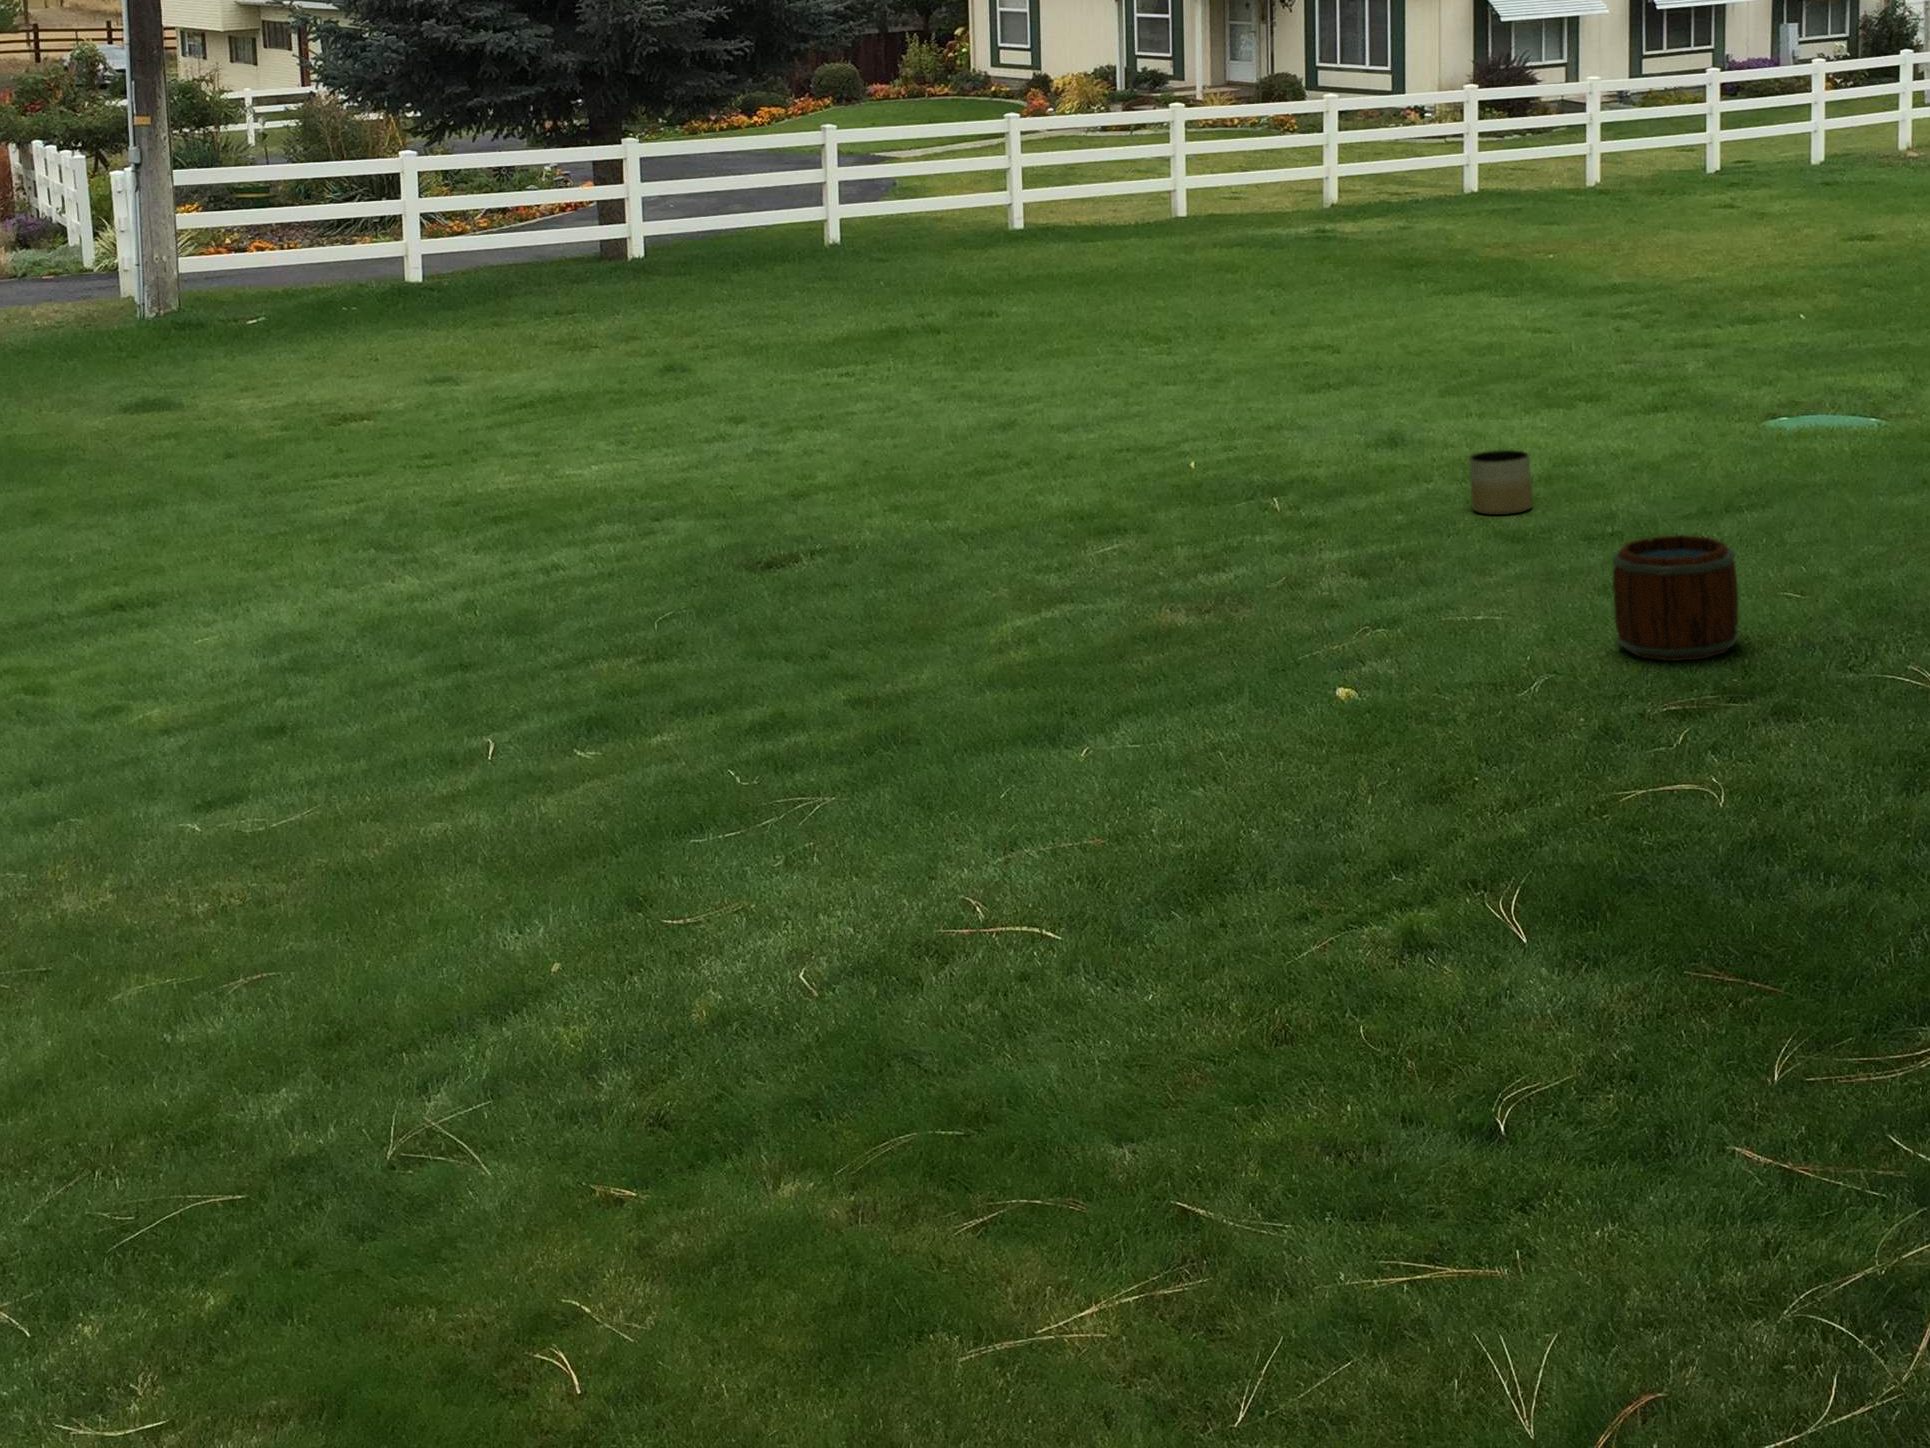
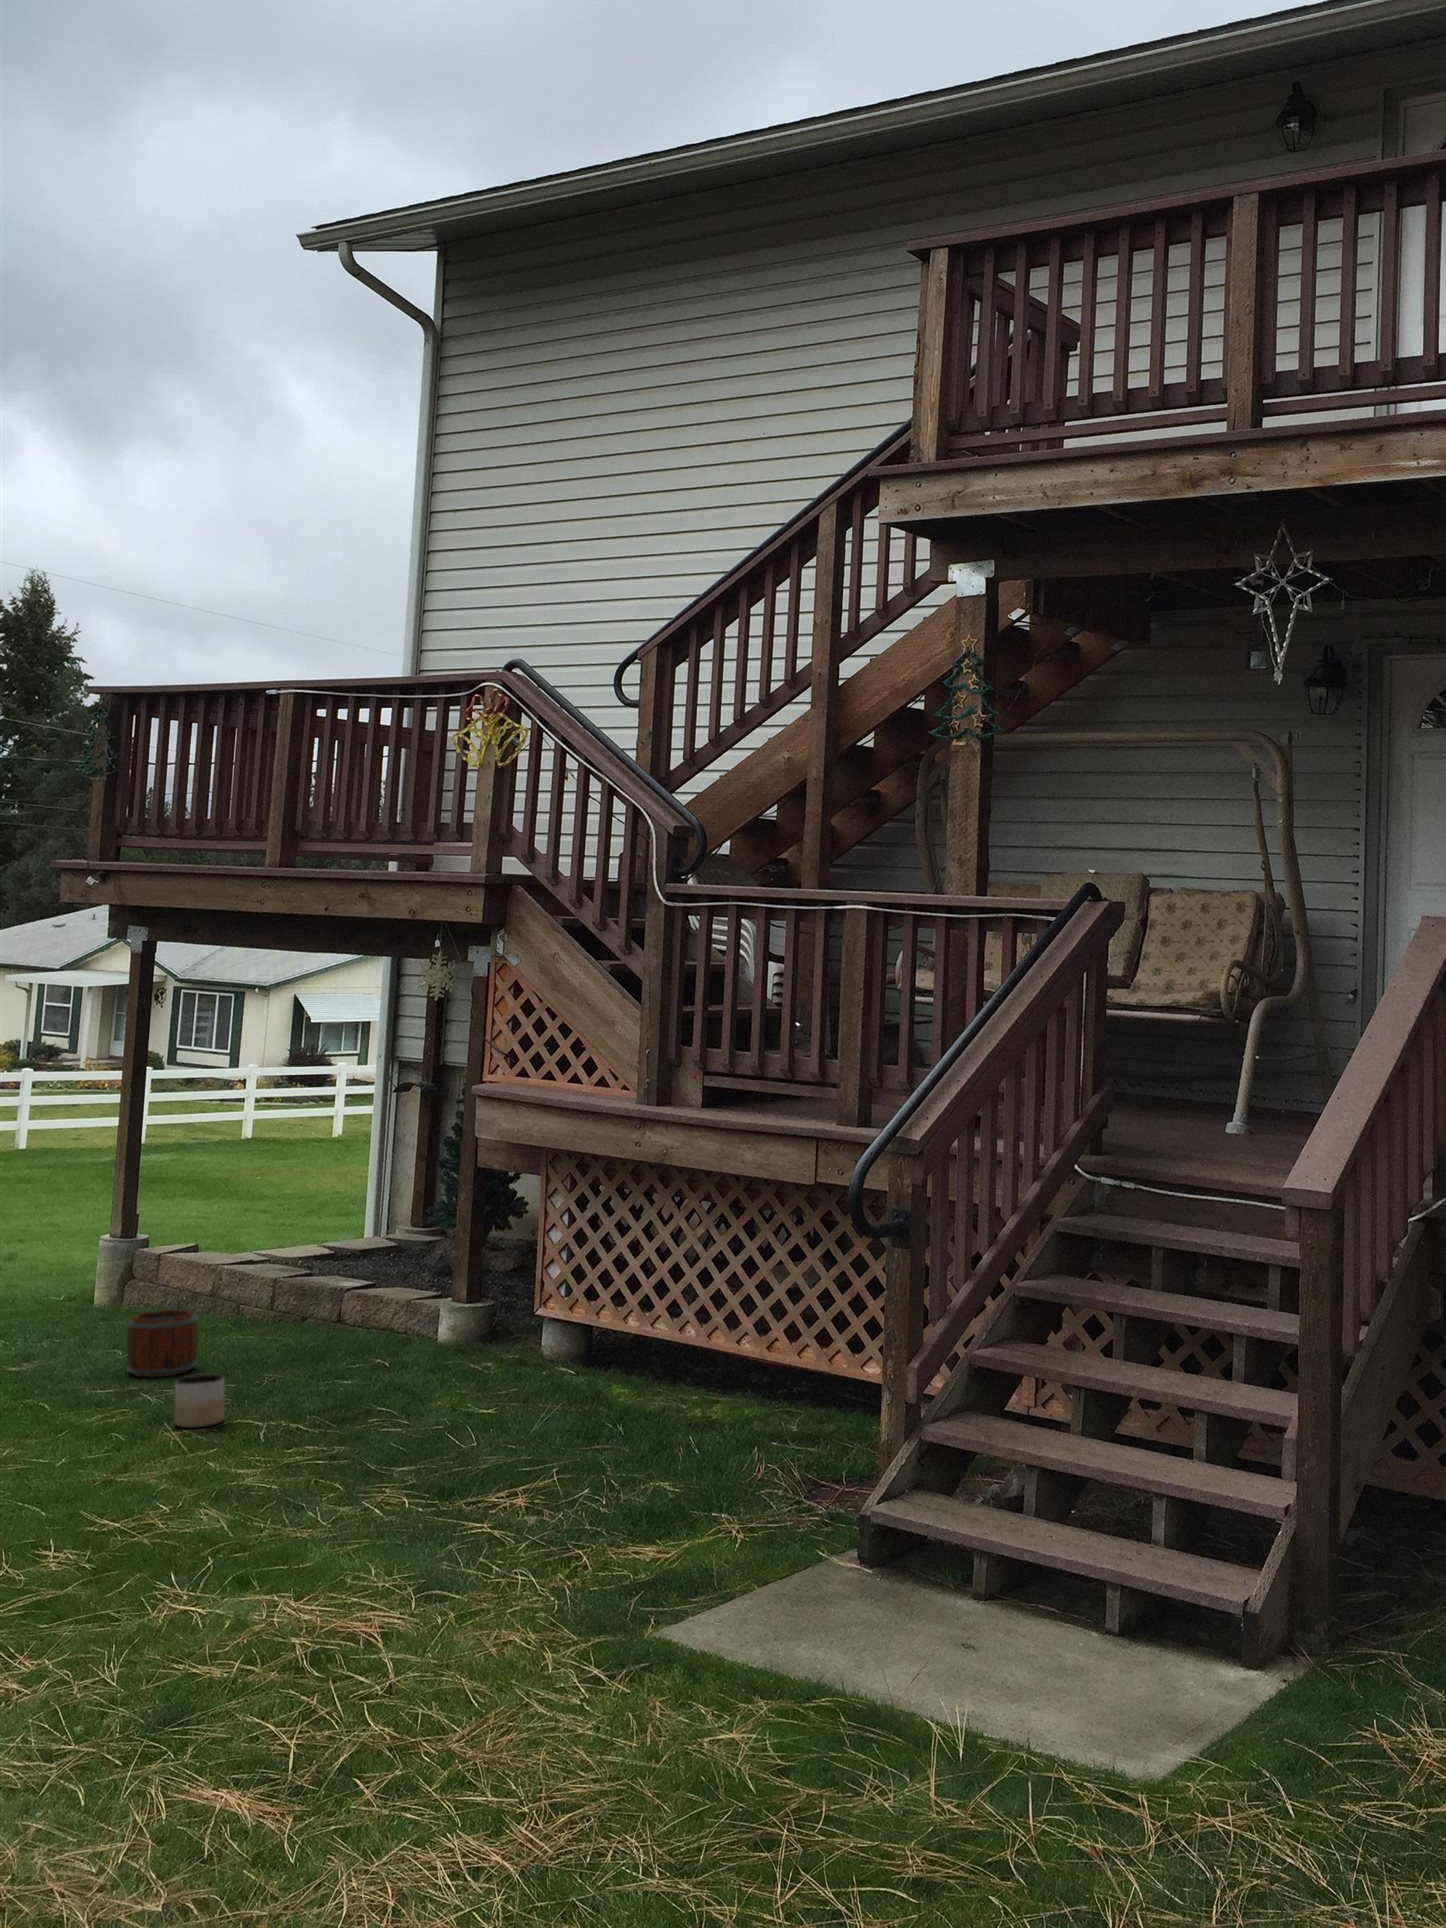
planter: present [1470,450,1533,515] -> present [174,1374,225,1428]

